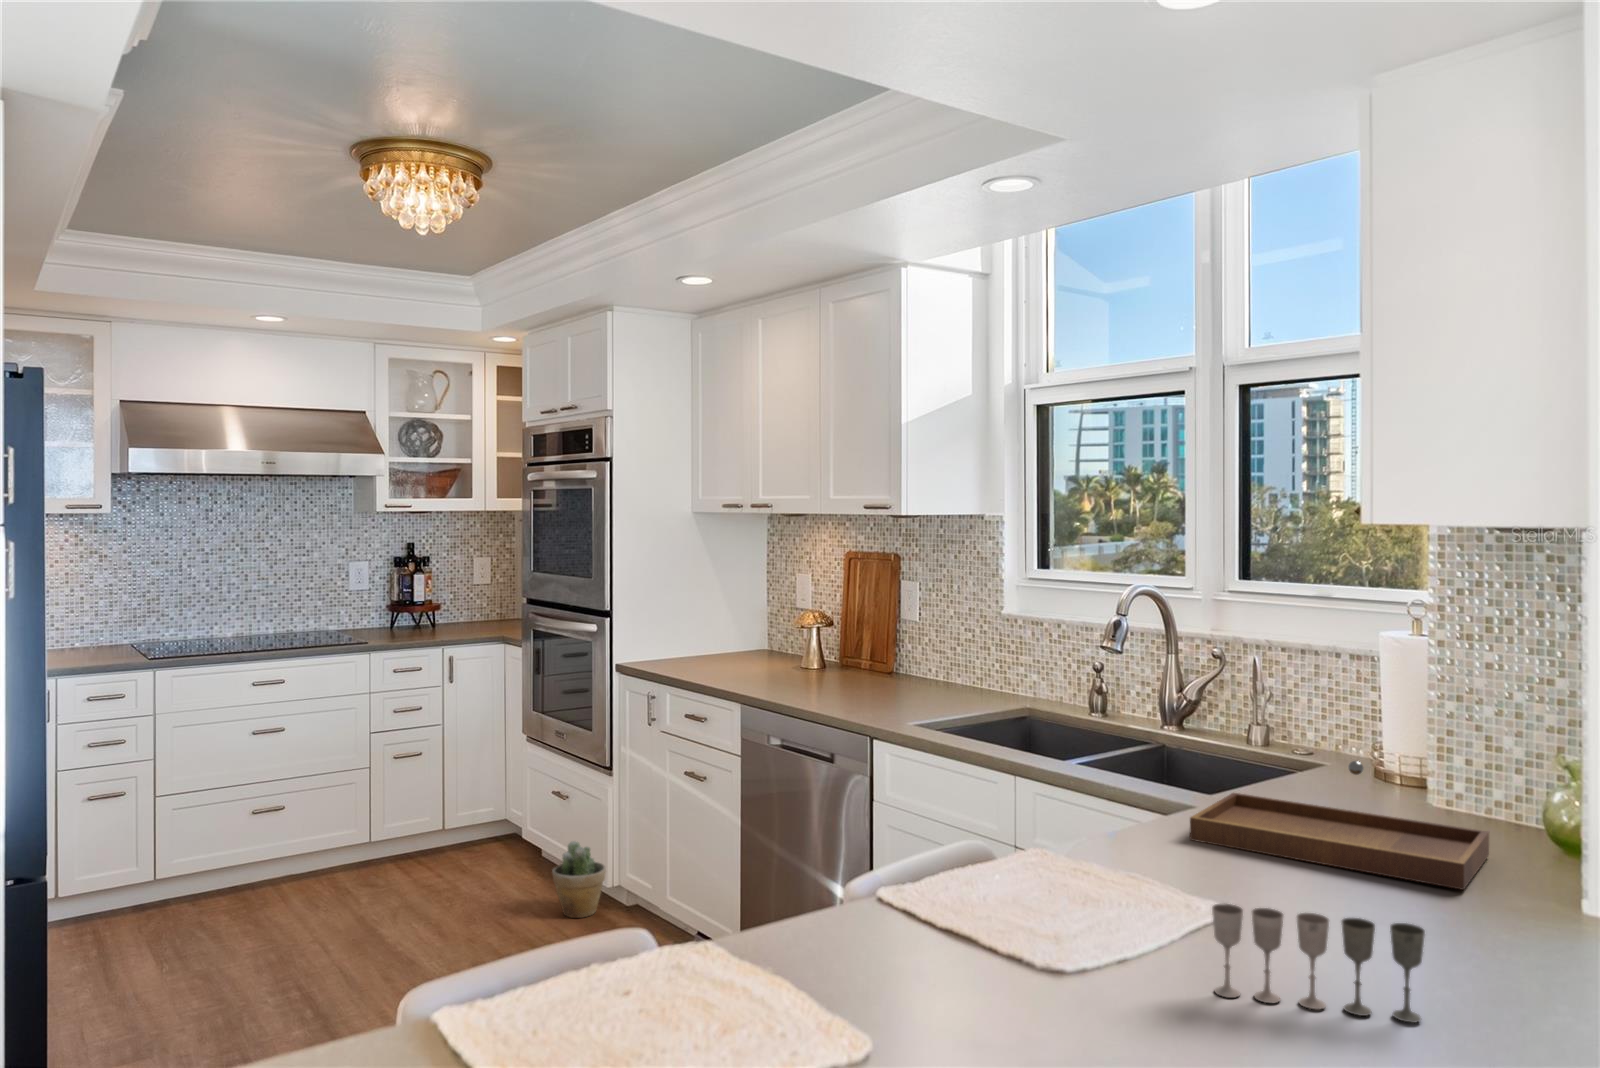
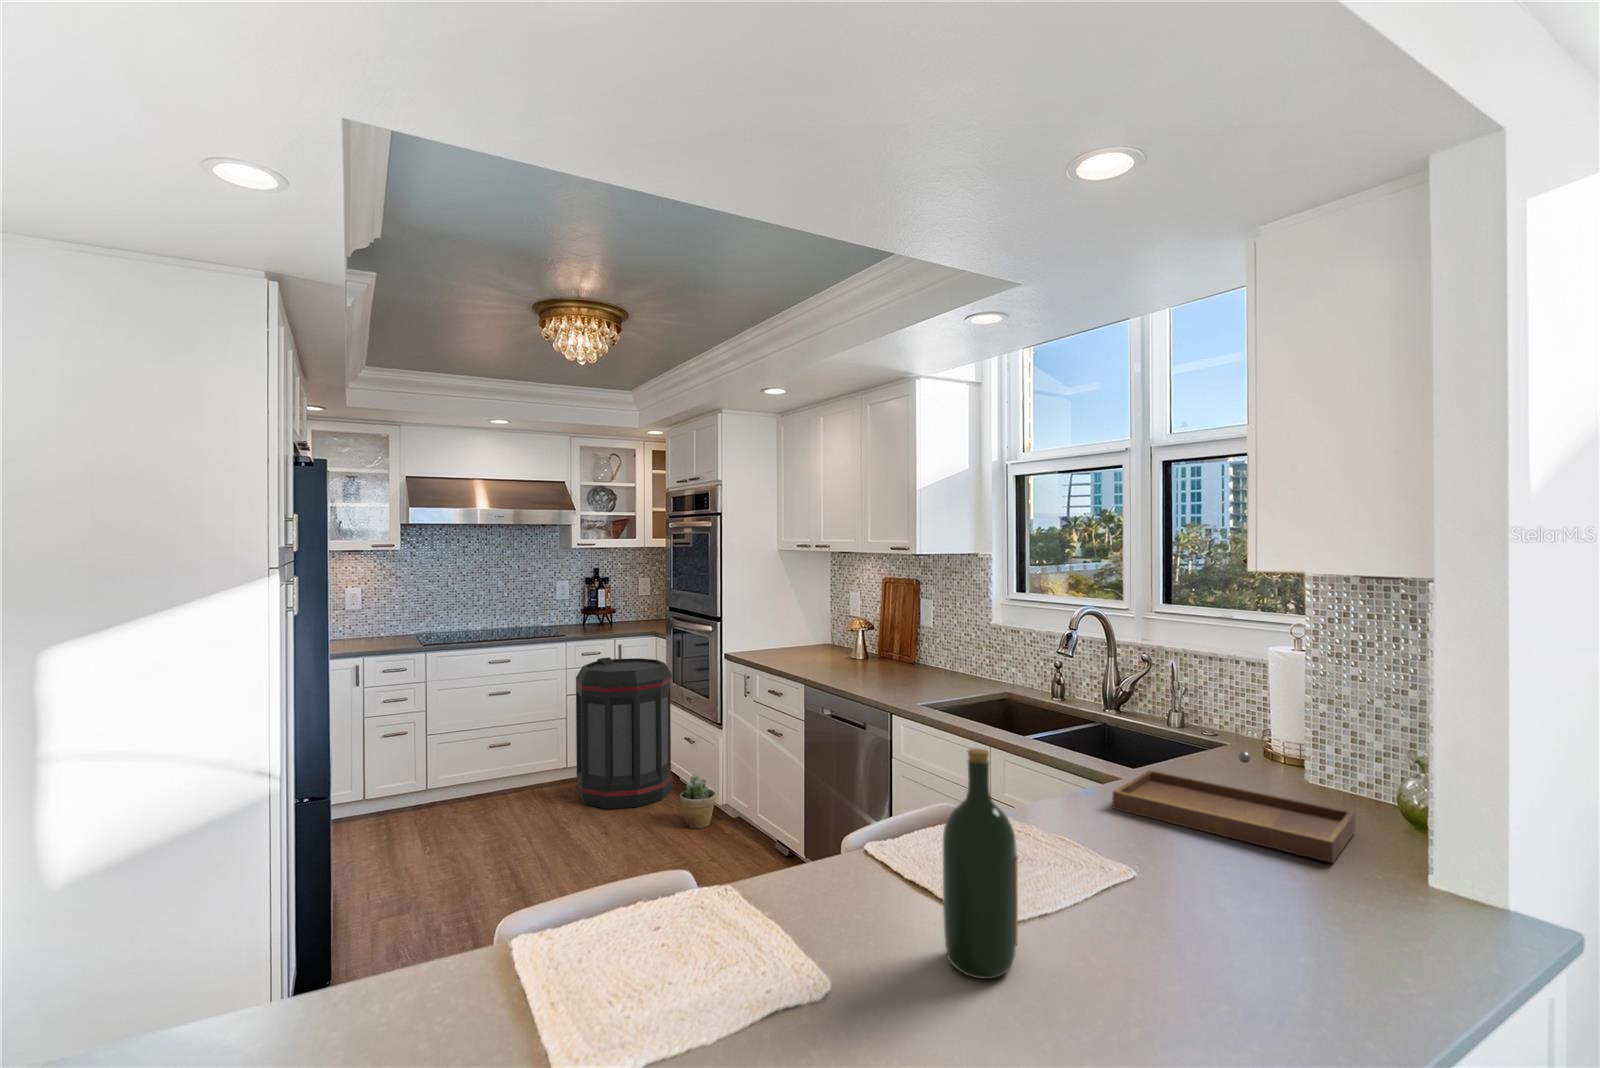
trash can: none [389,674,535,896] -> present [576,657,673,809]
wine bottle: none [1005,742,1100,1026] -> present [942,748,1018,979]
wine glass: present [1212,904,1425,1023] -> none [1113,879,1292,992]

